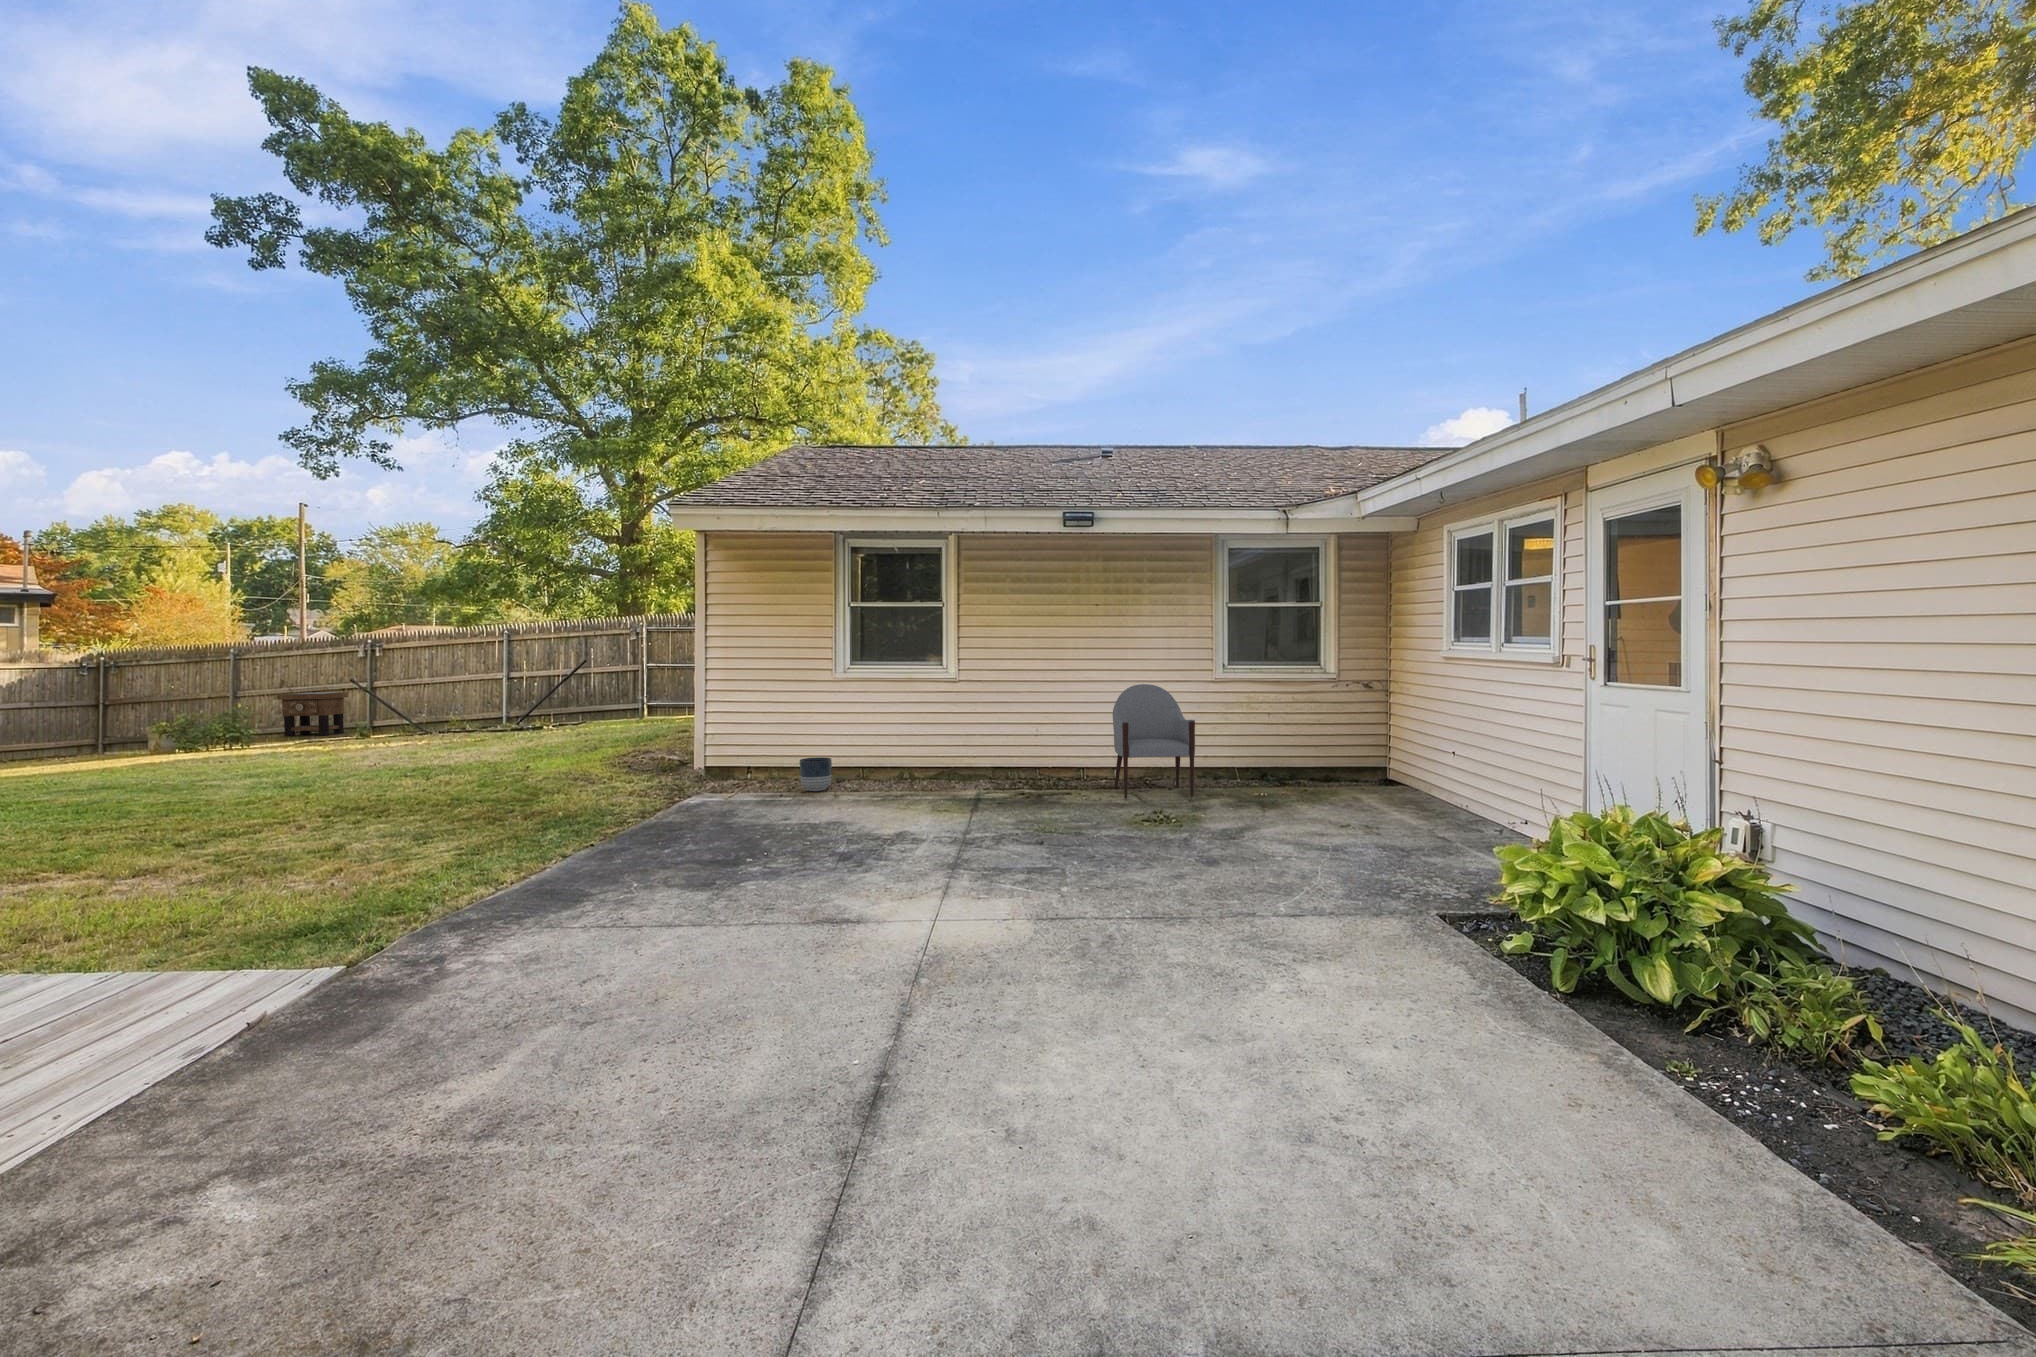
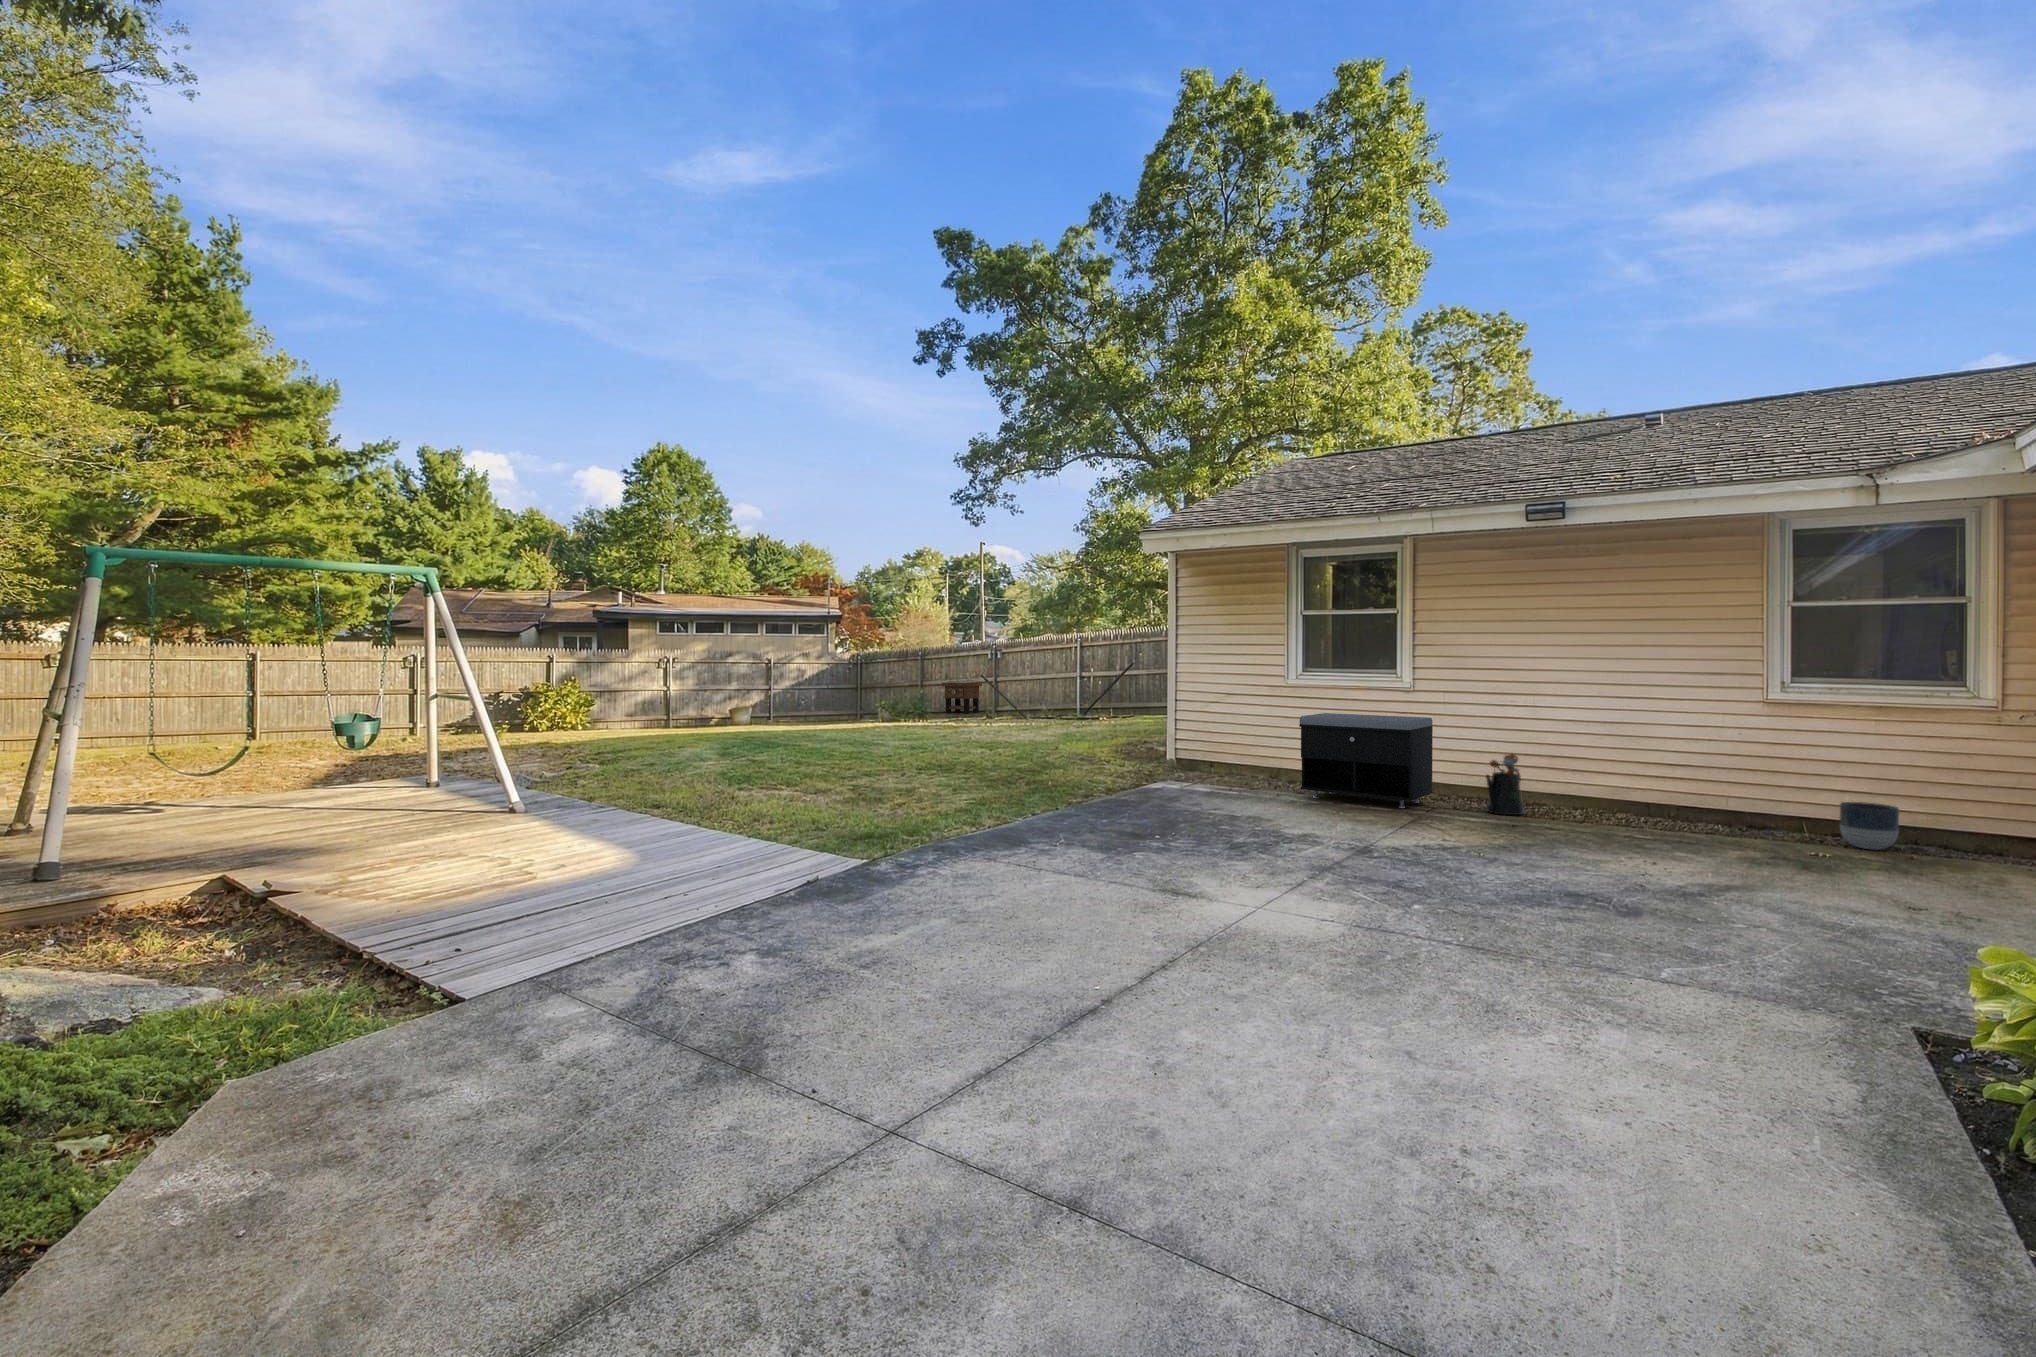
chair: present [1113,684,1195,799] -> none [1601,700,1714,843]
storage bench: none [855,708,976,797] -> present [1299,713,1433,808]
watering can: none [1024,736,1055,792] -> present [1486,754,1524,815]
planter: present [800,757,832,791] -> present [1840,802,1899,850]

